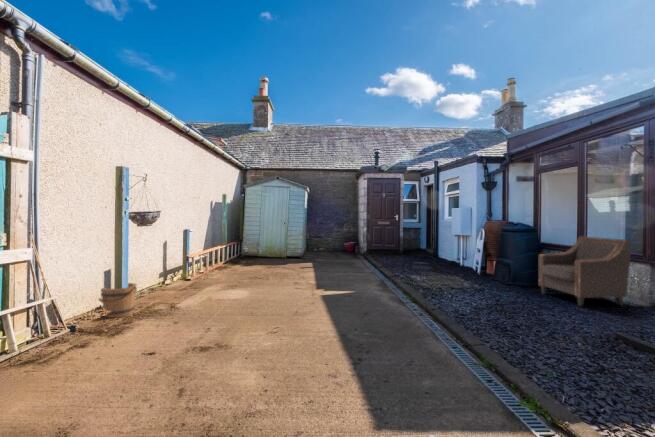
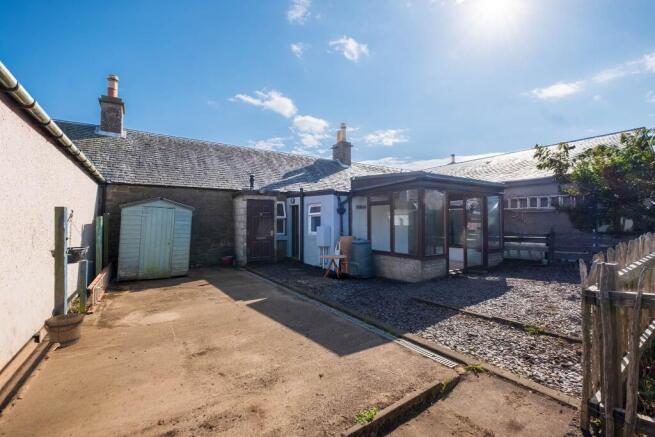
chair: present [539,236,631,306] -> none [373,246,414,287]
round table: none [449,246,495,279] -> present [319,255,347,277]

